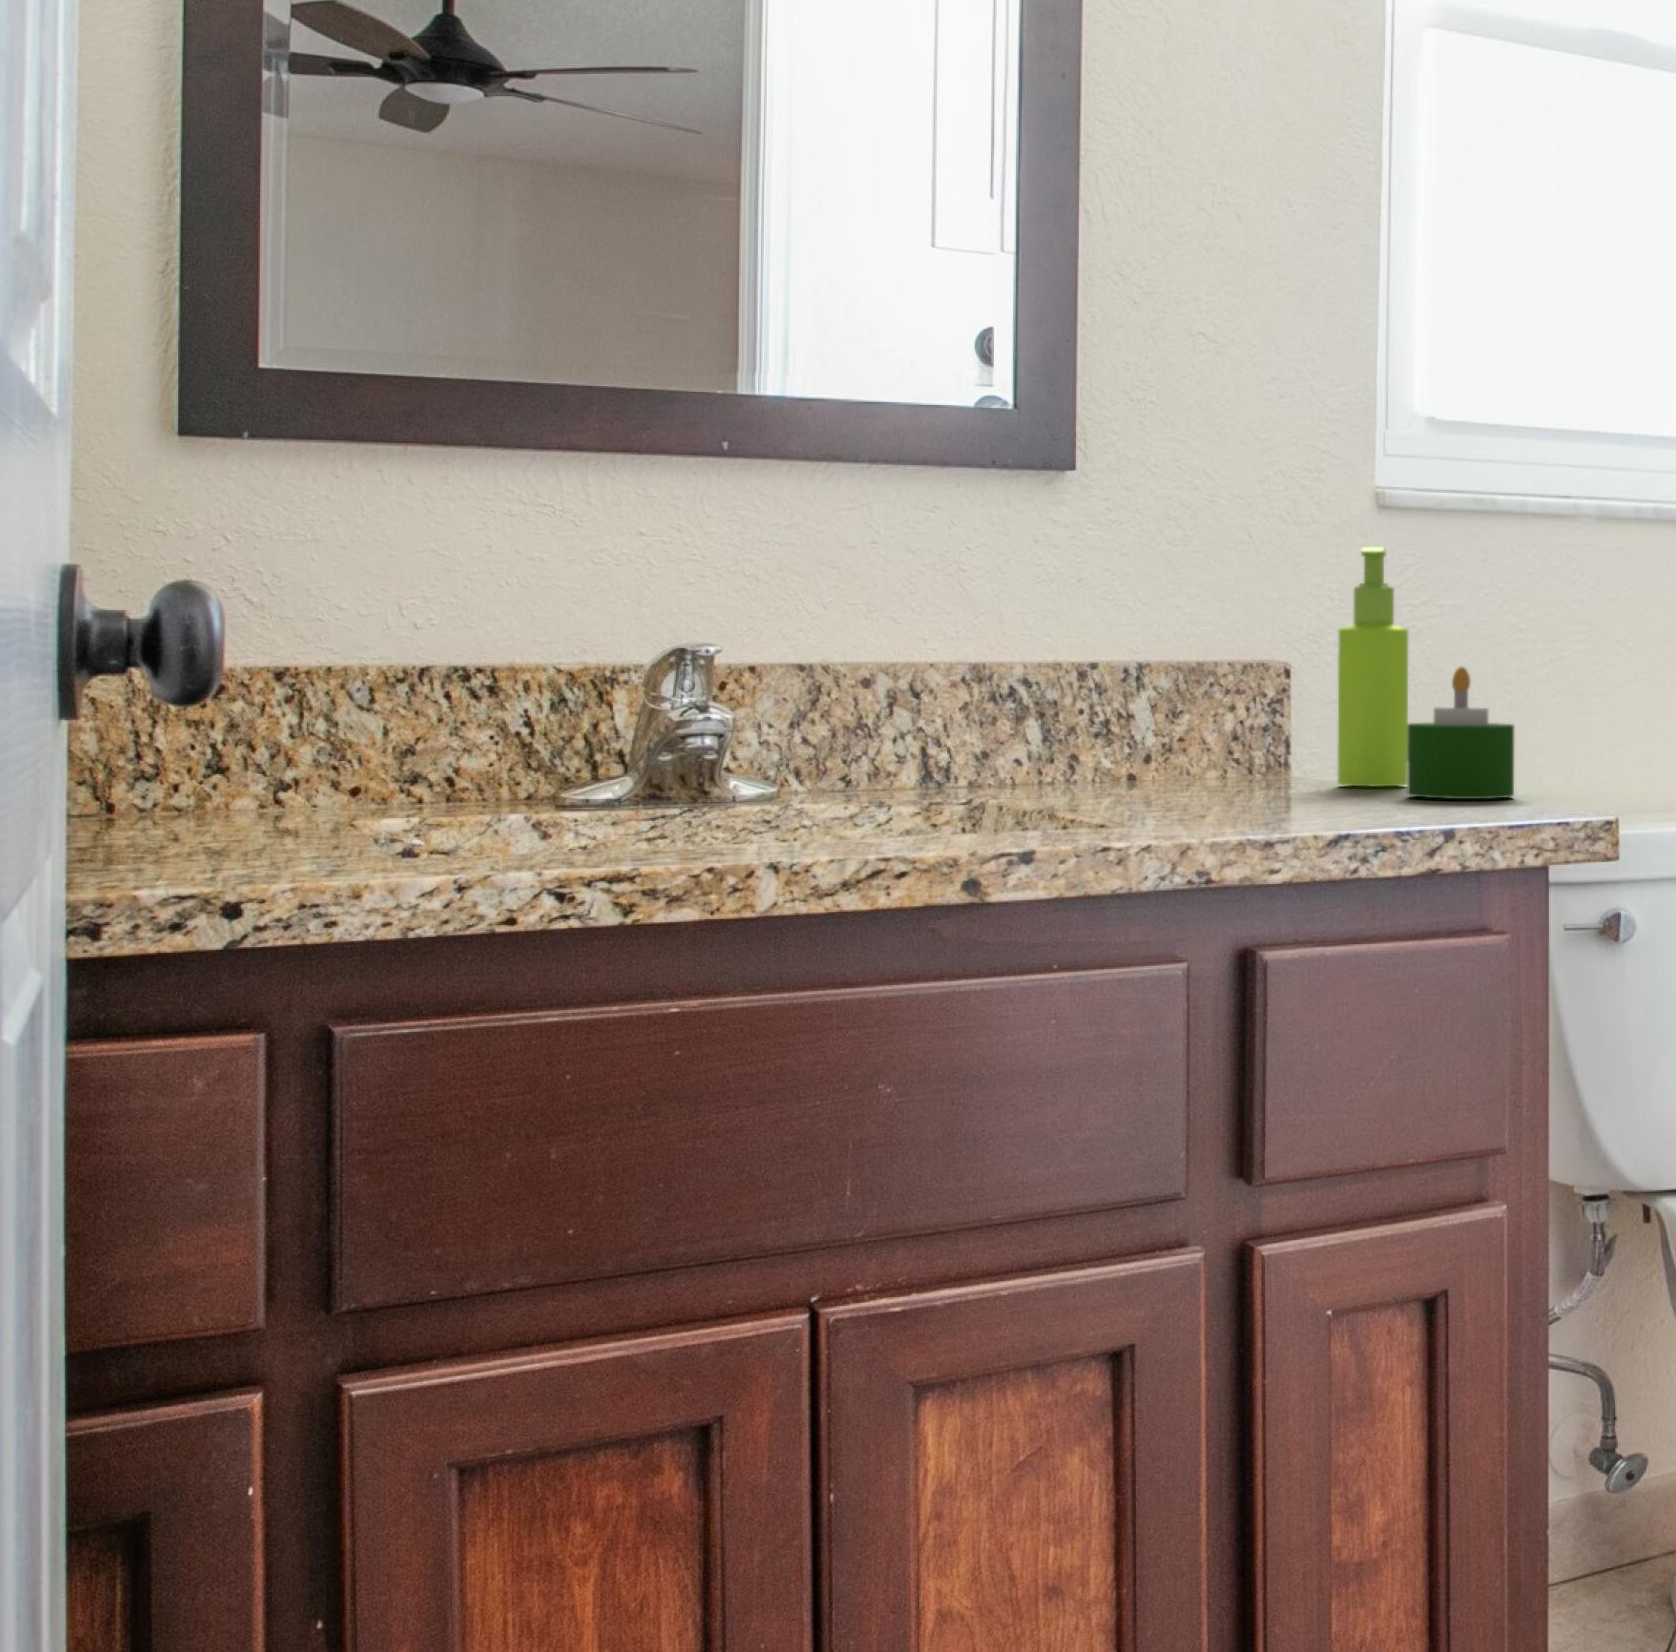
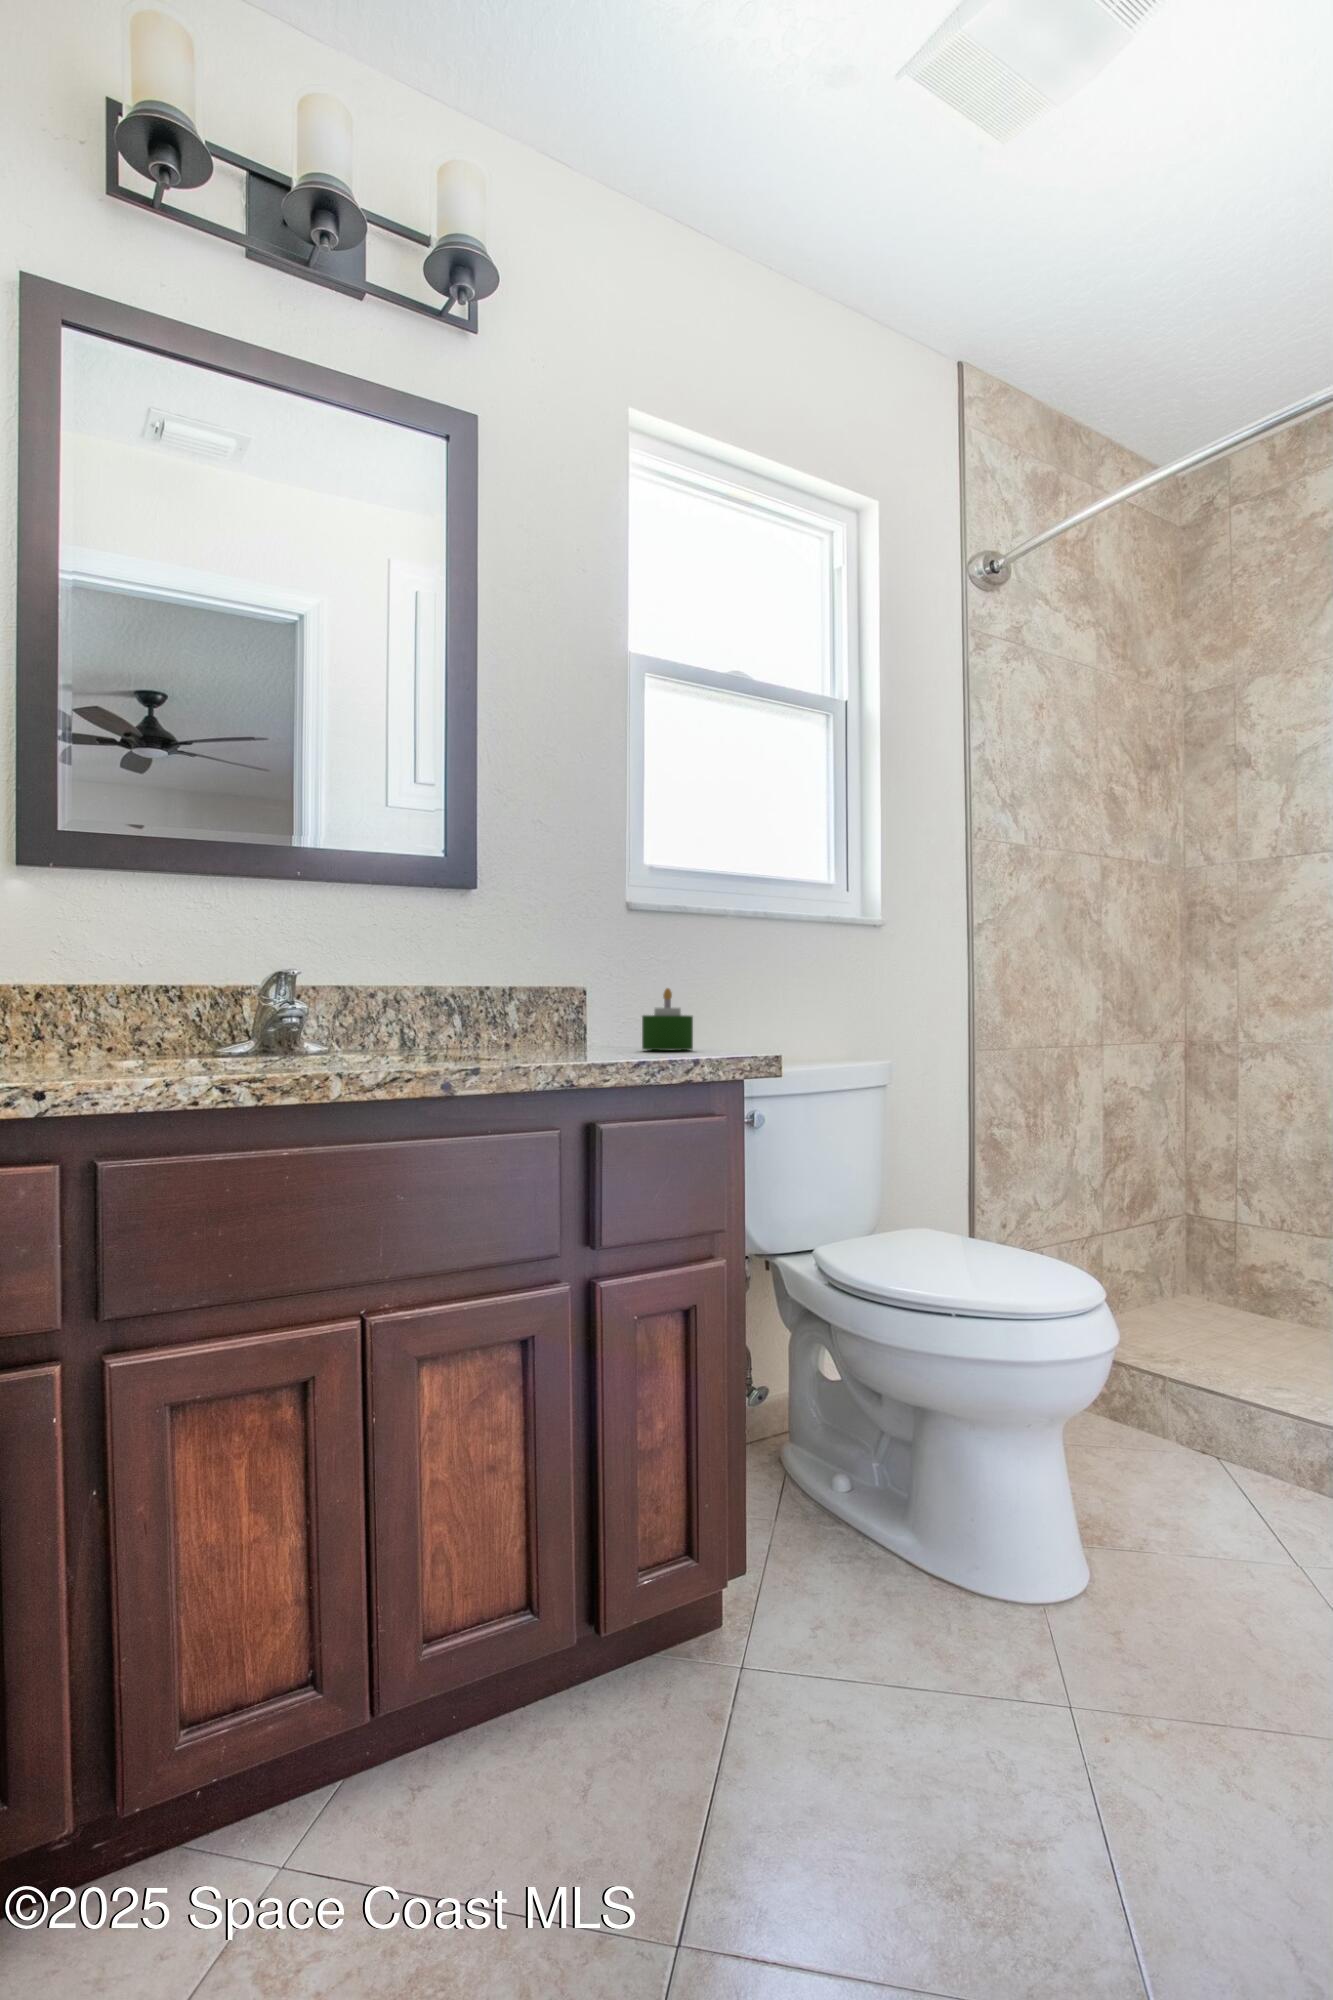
soap dispenser: present [1338,546,1408,786] -> none [606,932,639,1047]

